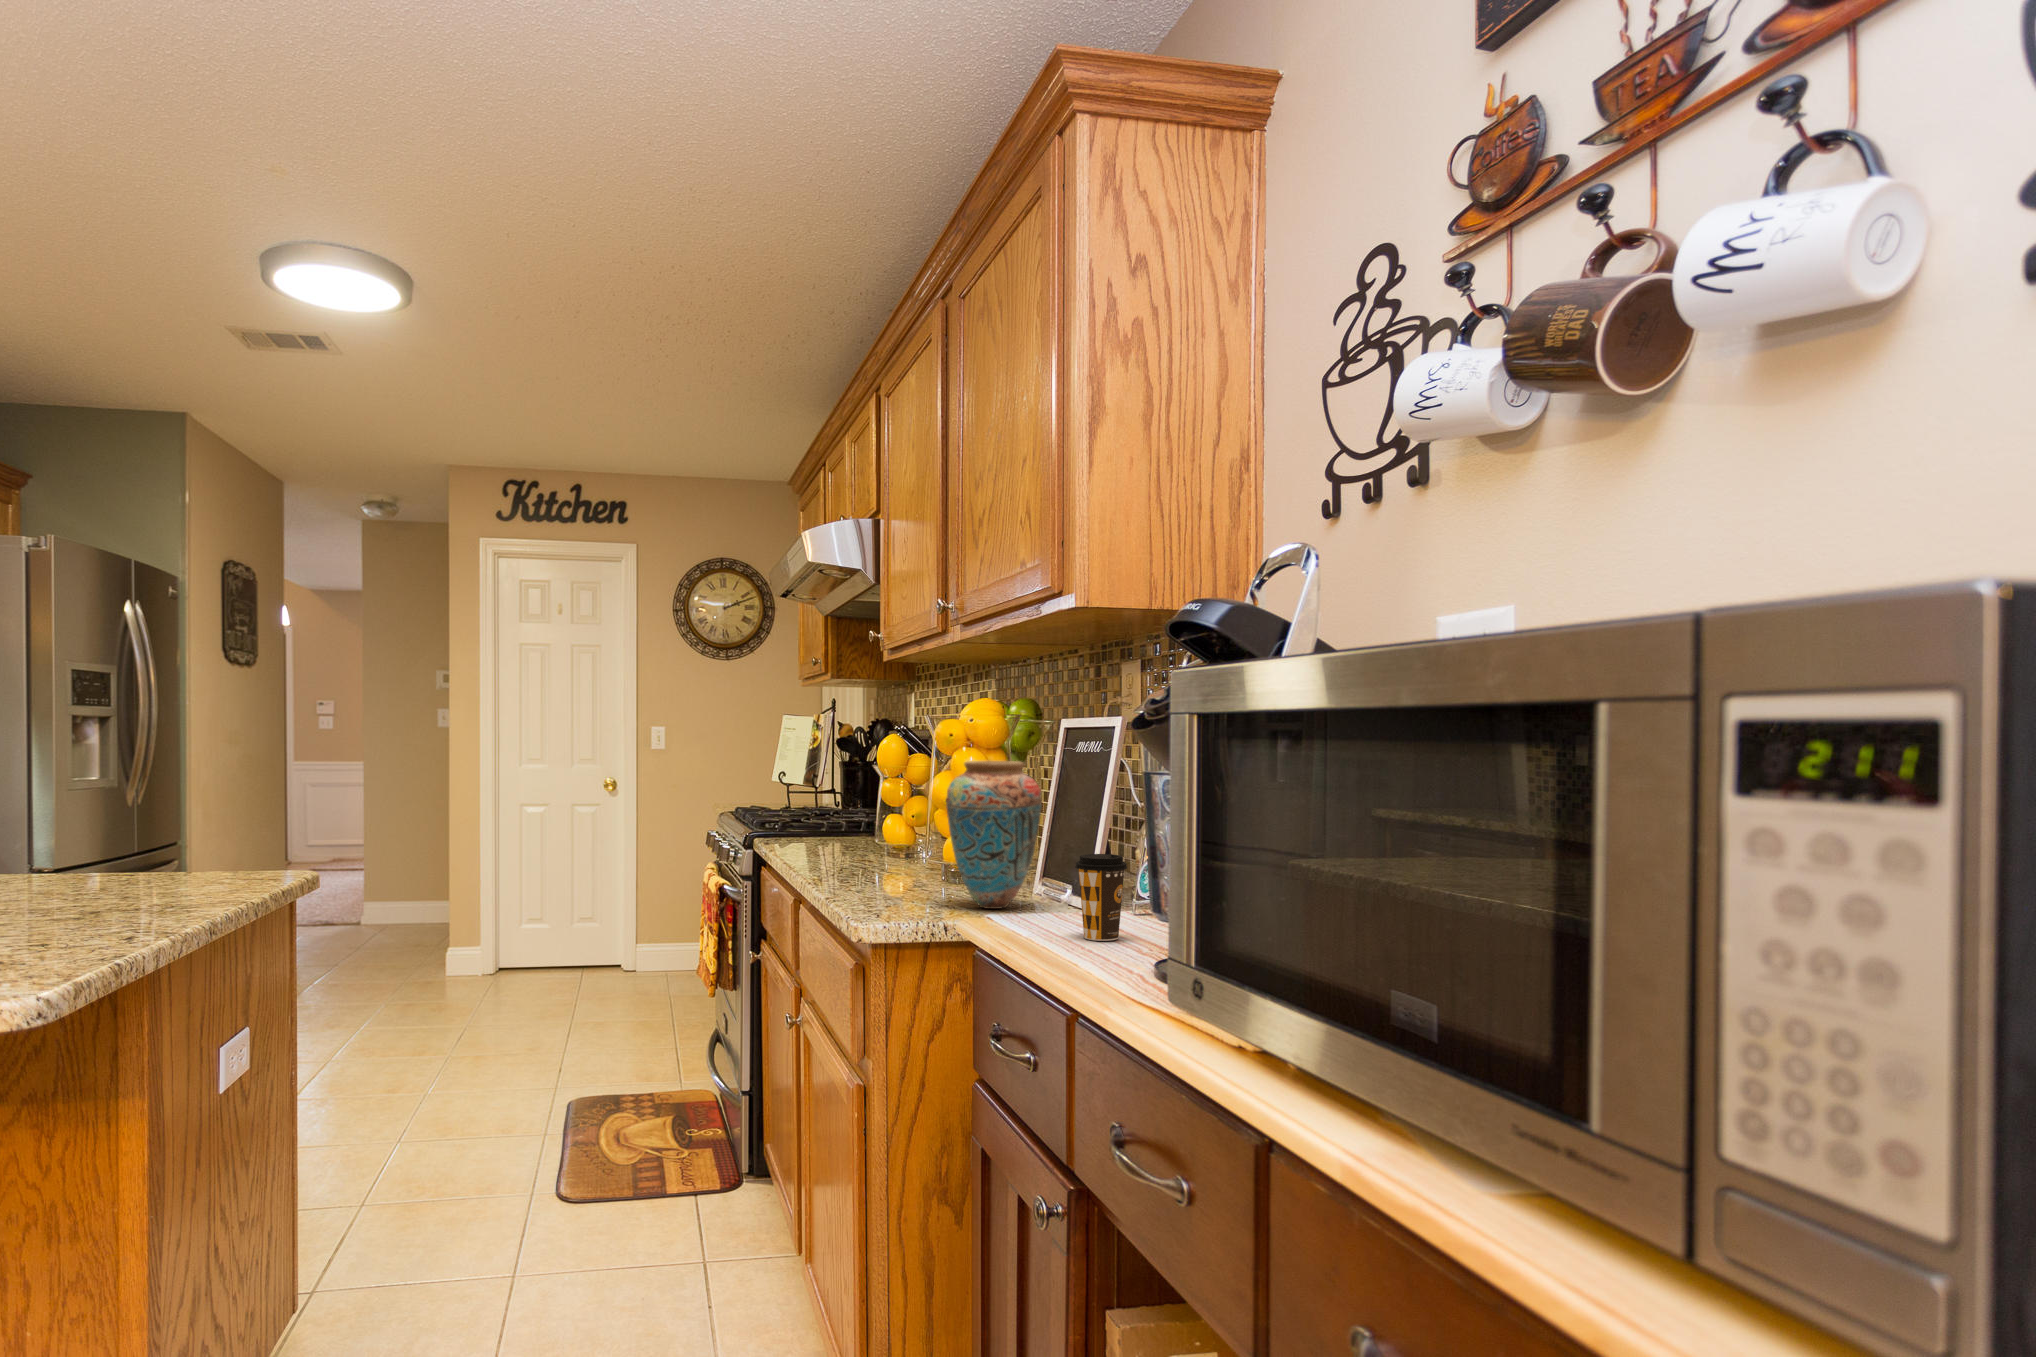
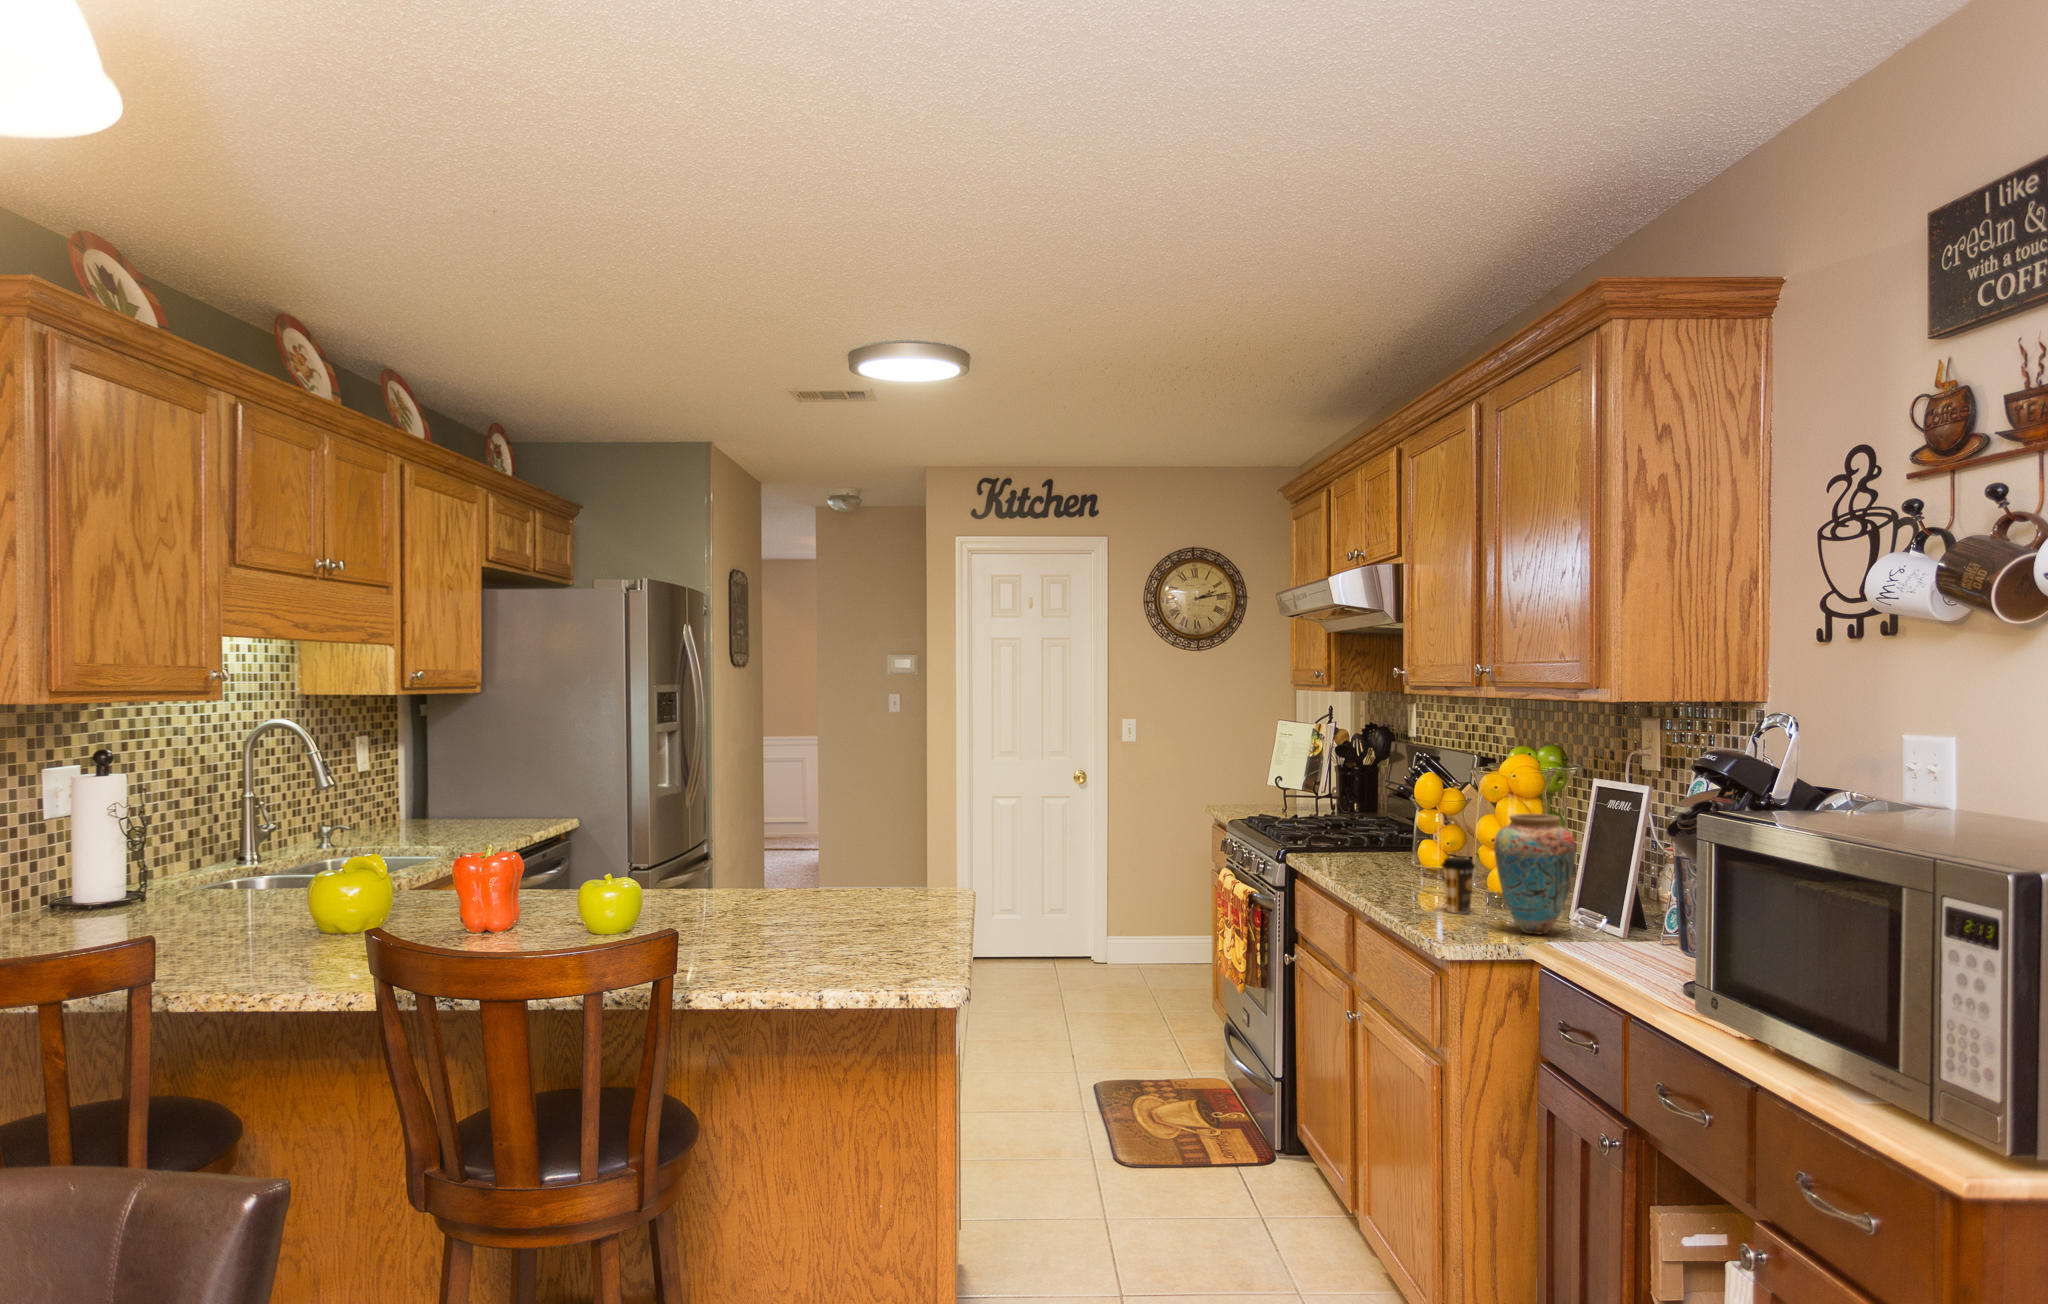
coffee cup: present [1075,854,1127,941] -> present [1441,858,1475,913]

